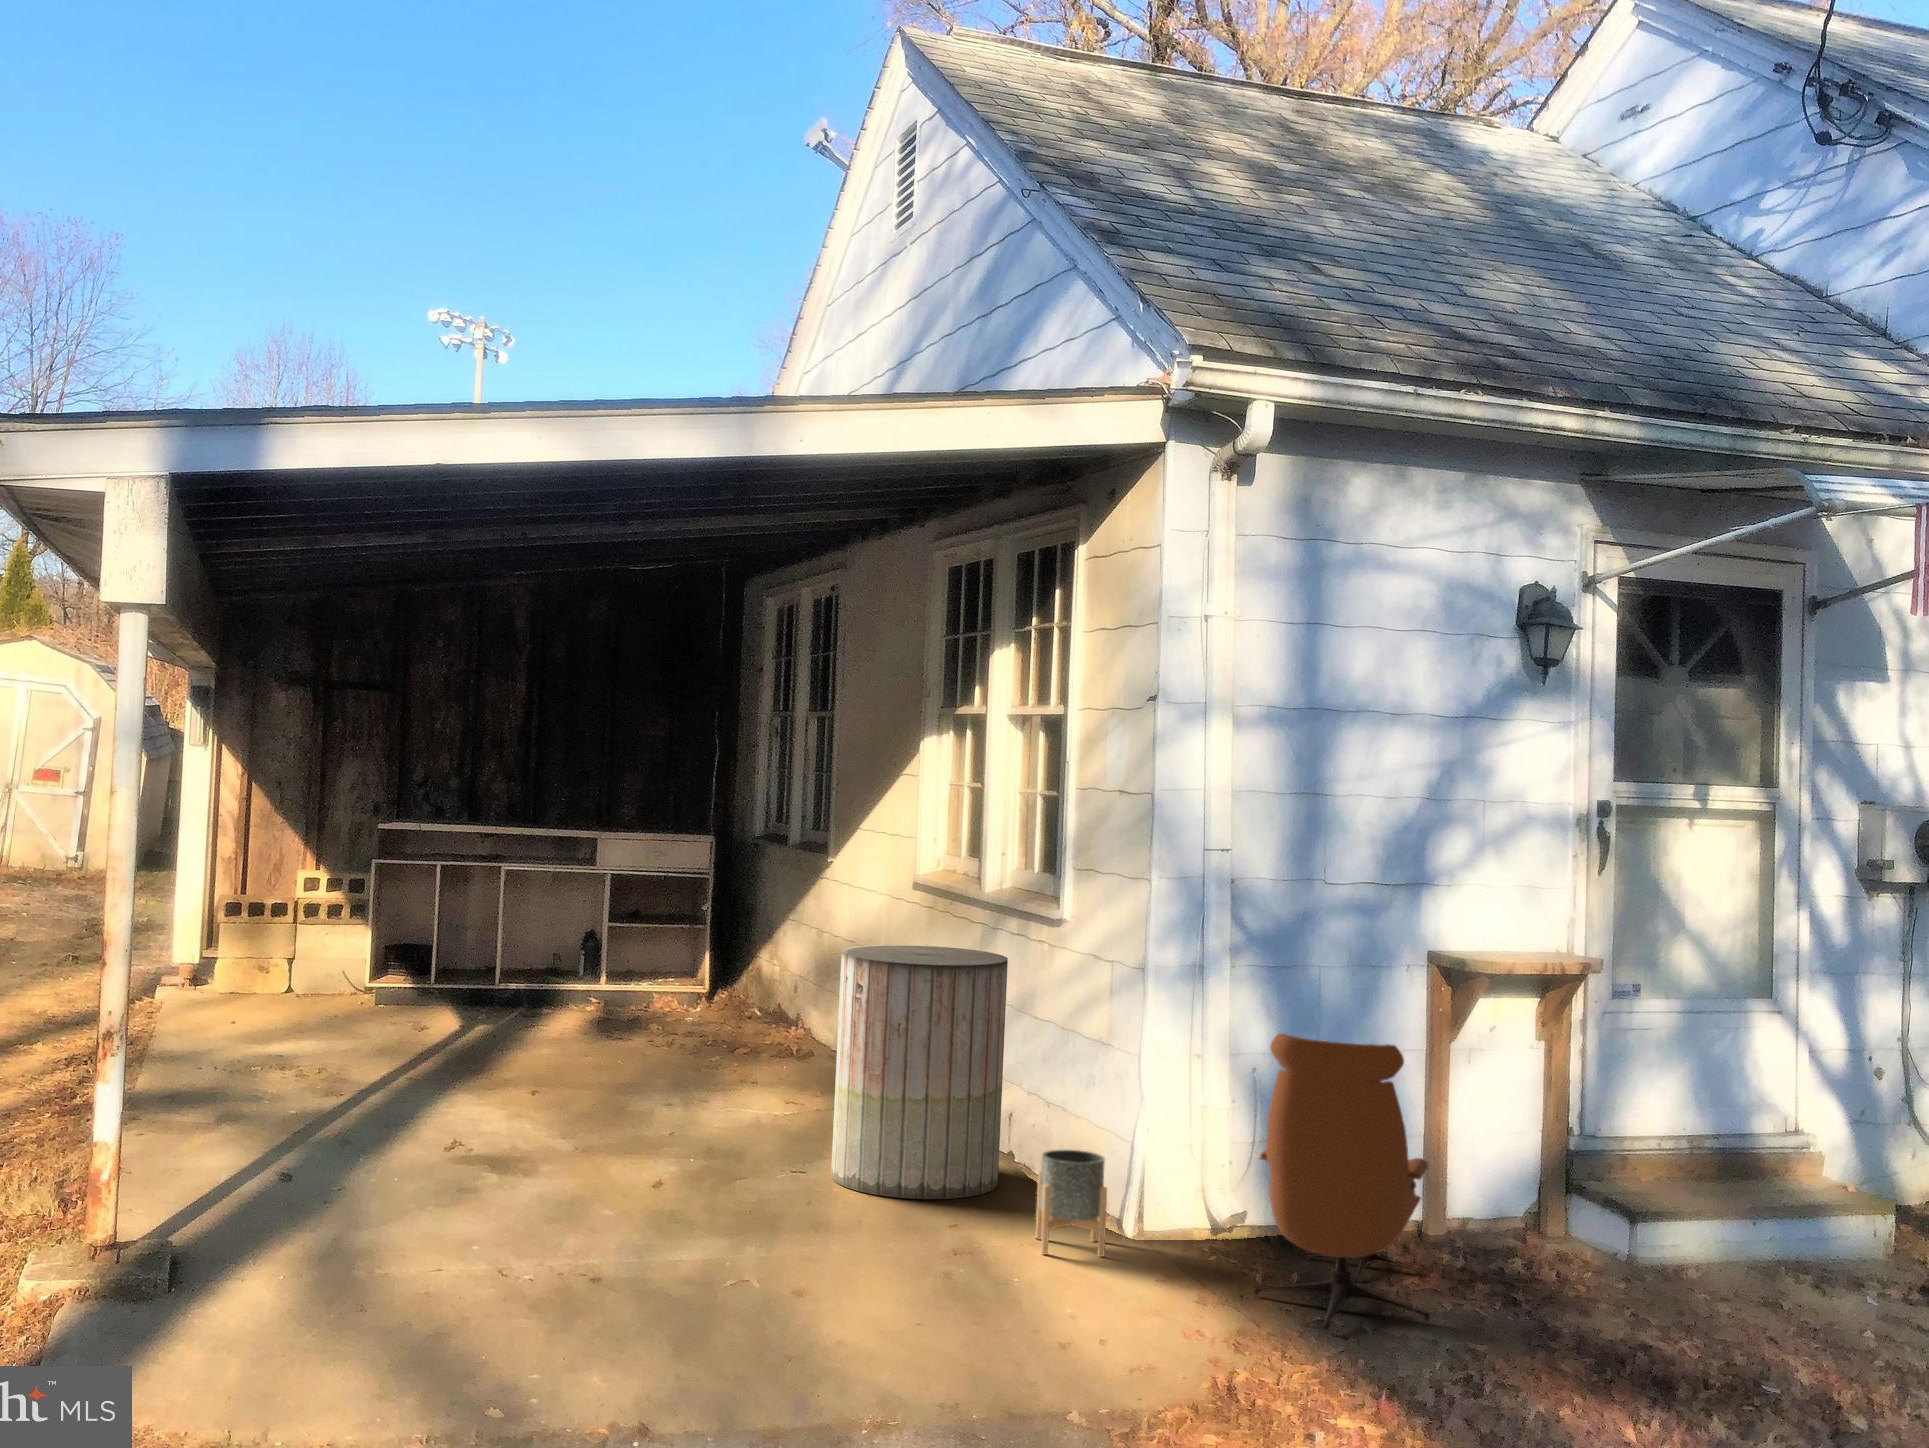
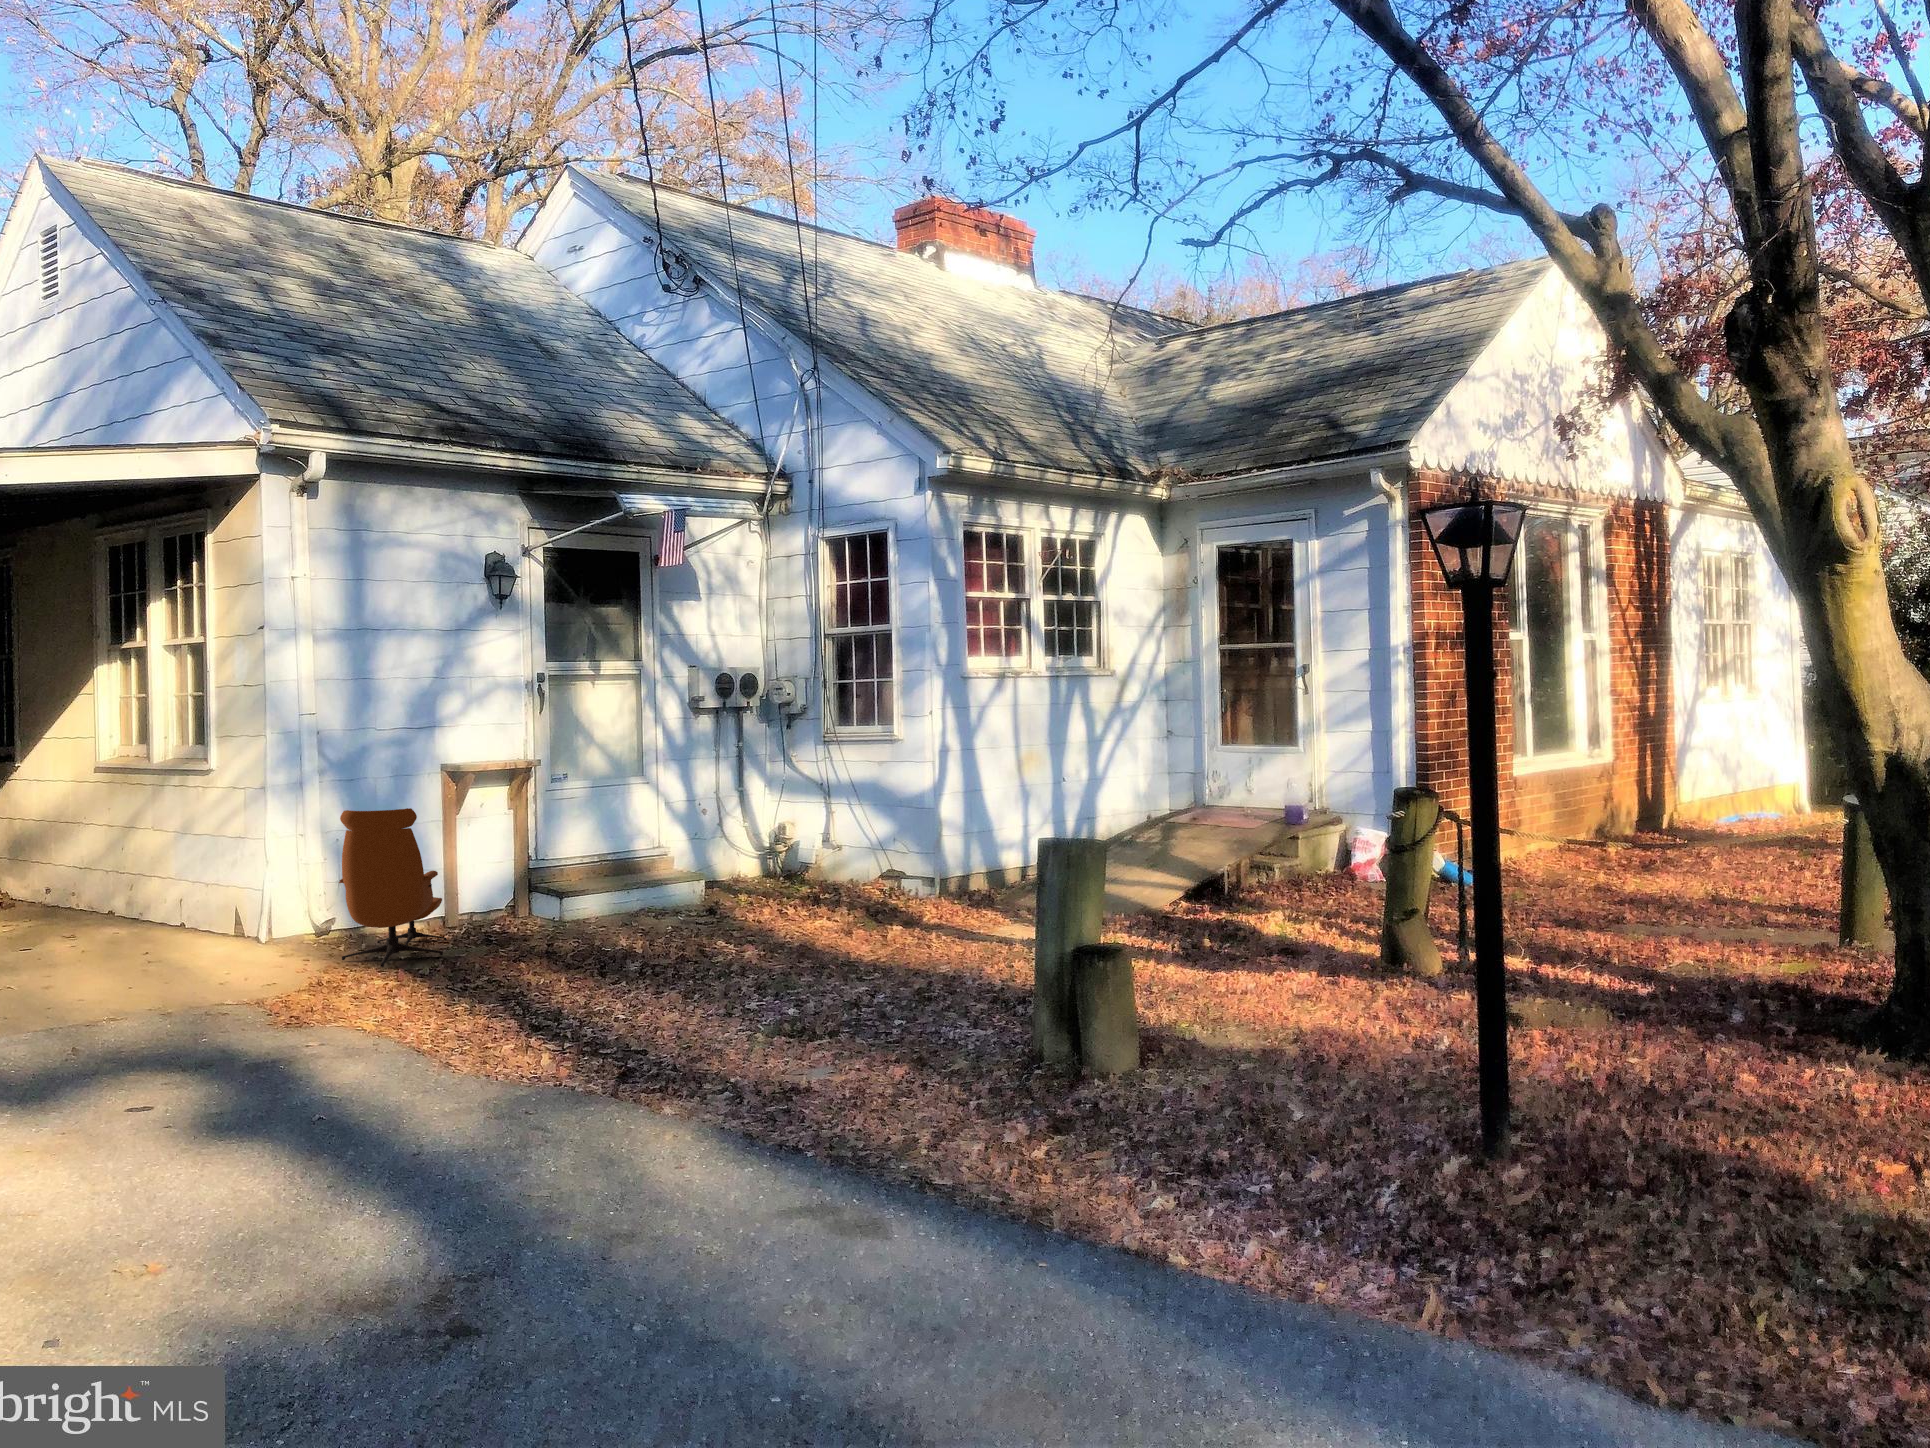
trash can: present [831,945,1008,1199] -> none [47,796,175,955]
planter: present [1036,1150,1107,1257] -> none [202,902,249,964]

